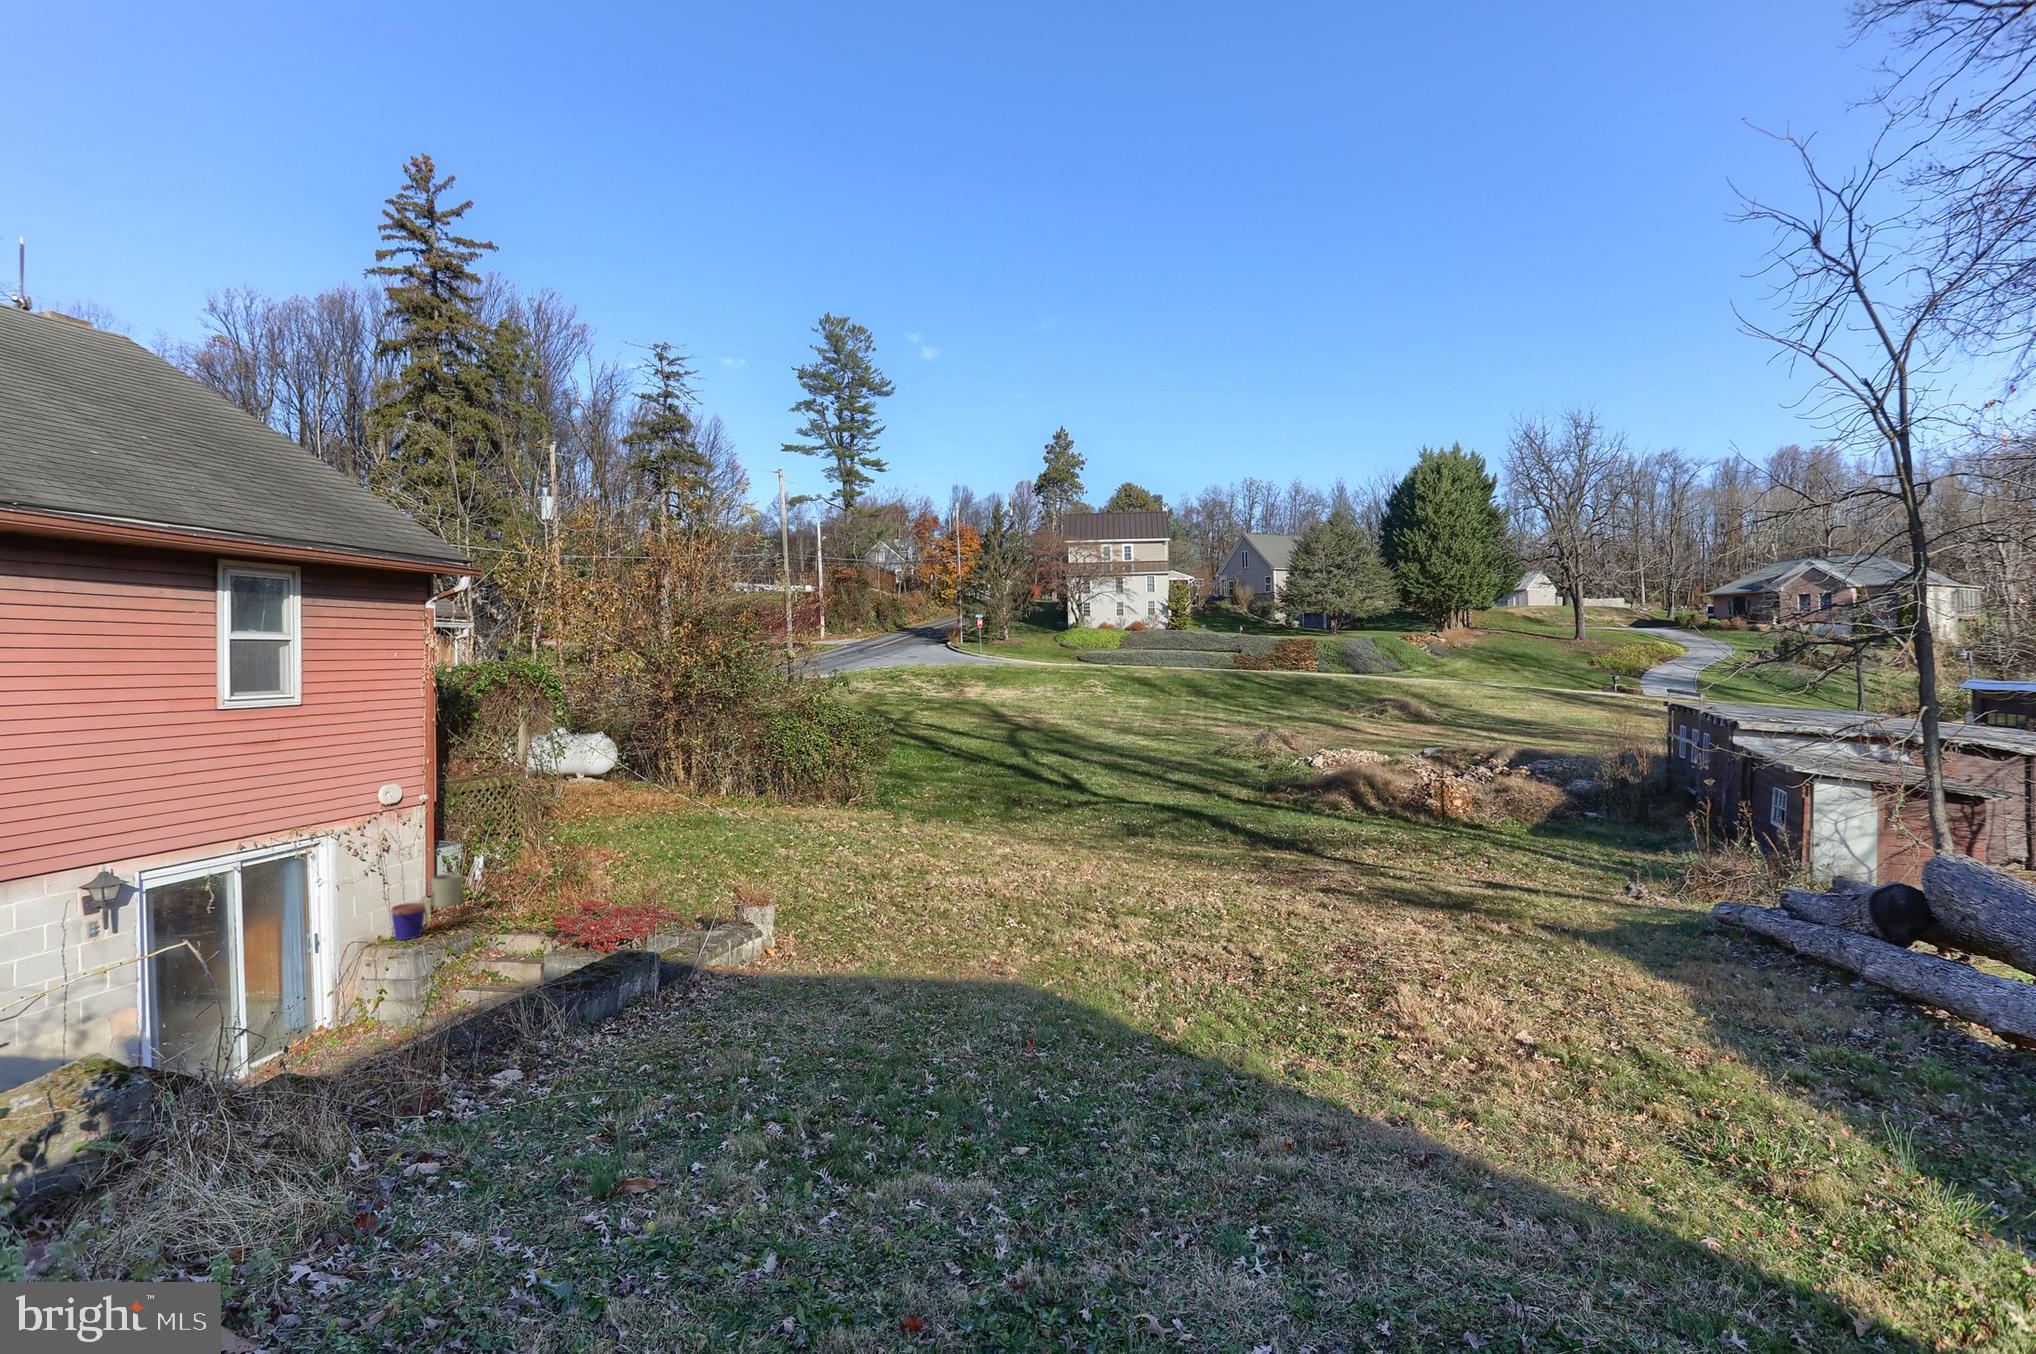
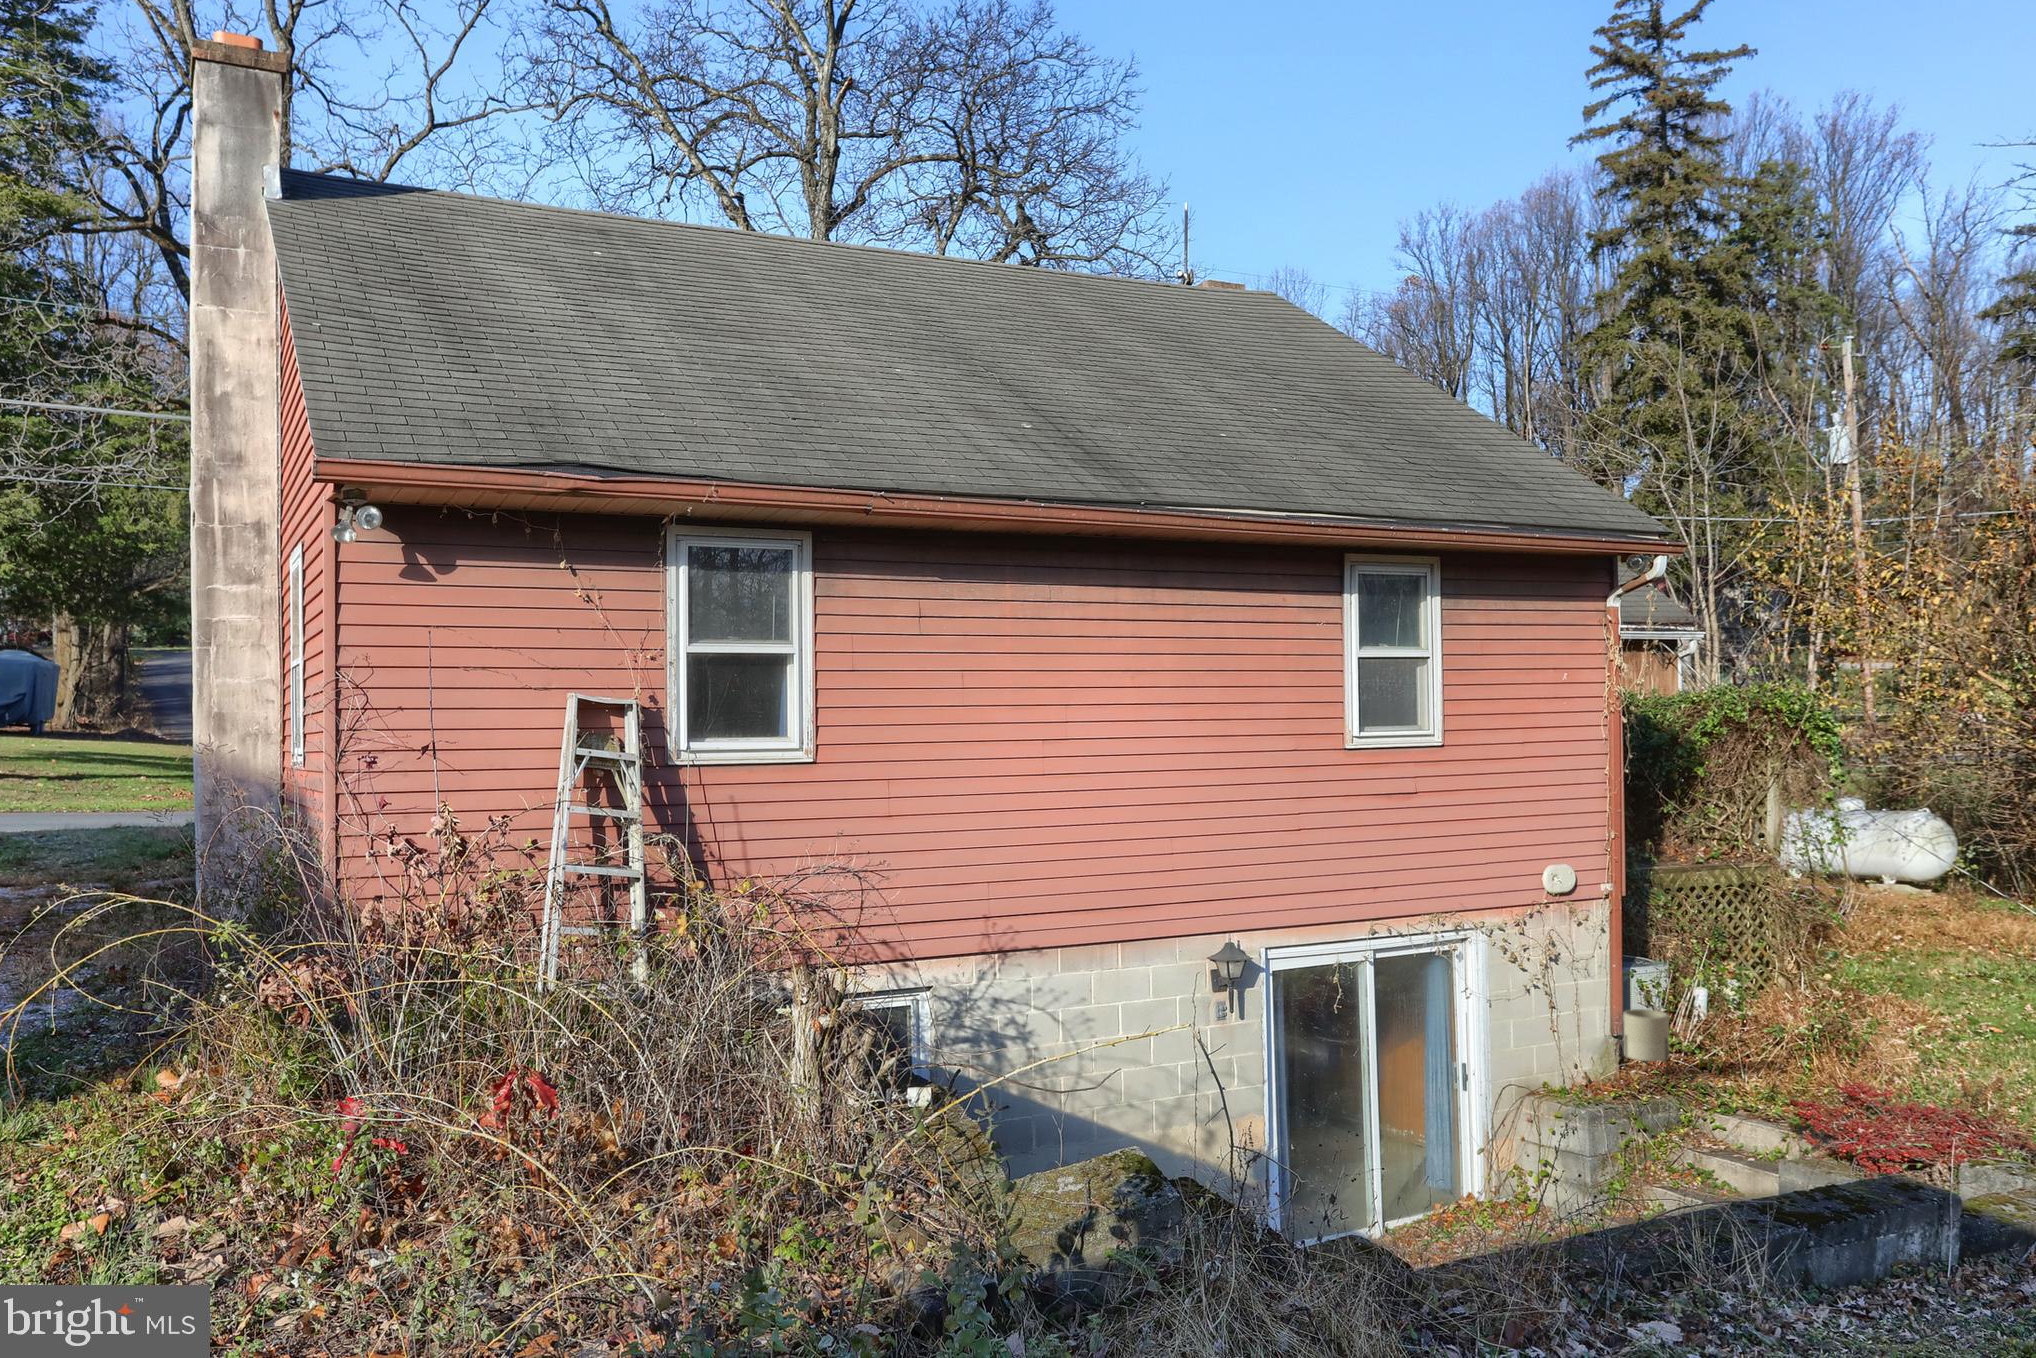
bucket: present [391,903,427,940] -> none [1565,1045,1615,1101]

